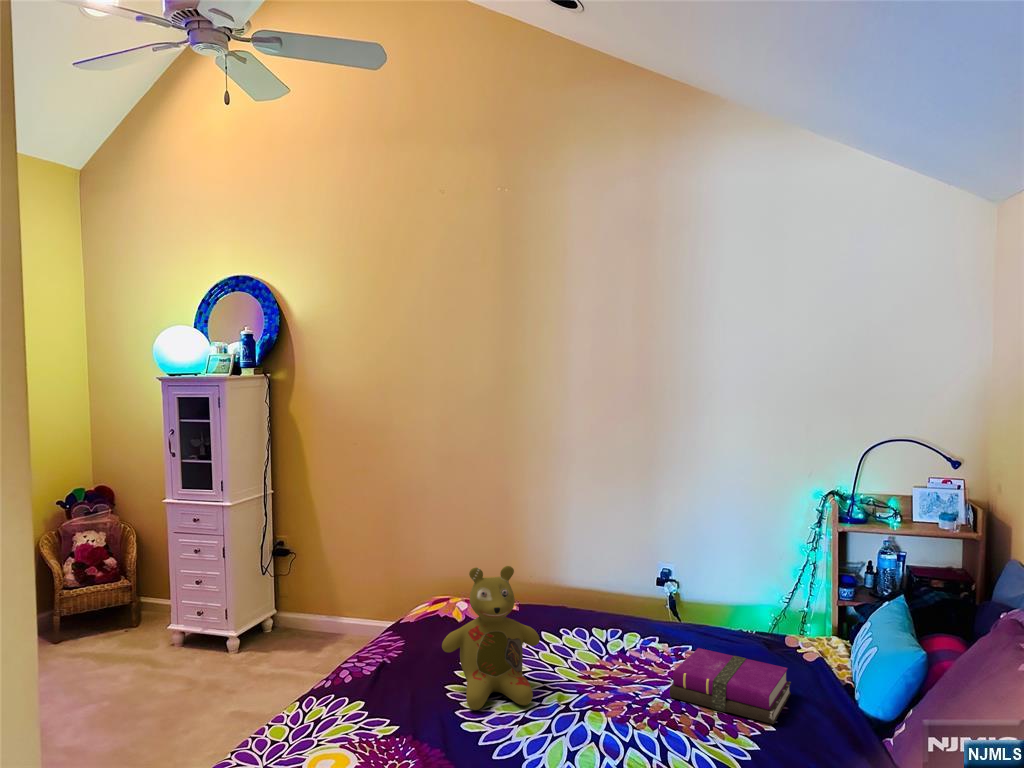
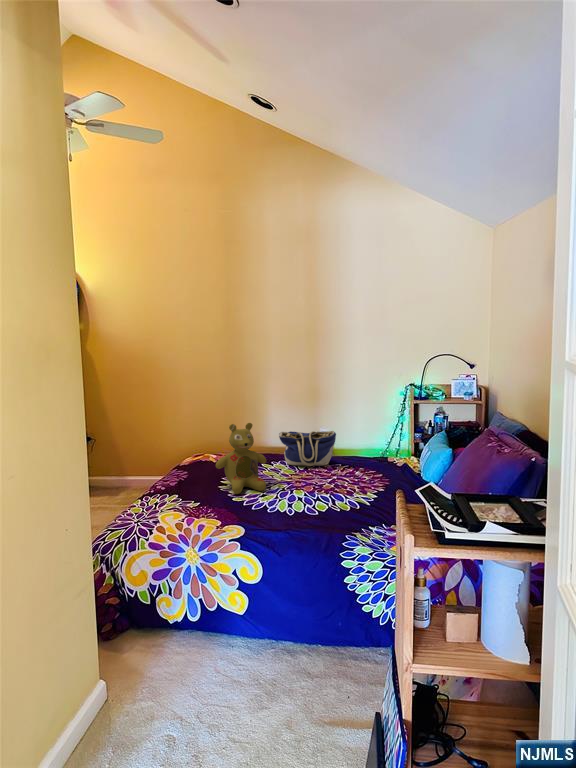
tote bag: none [573,577,681,647] -> present [279,431,336,466]
notebook: present [670,648,791,724] -> none [333,461,391,489]

